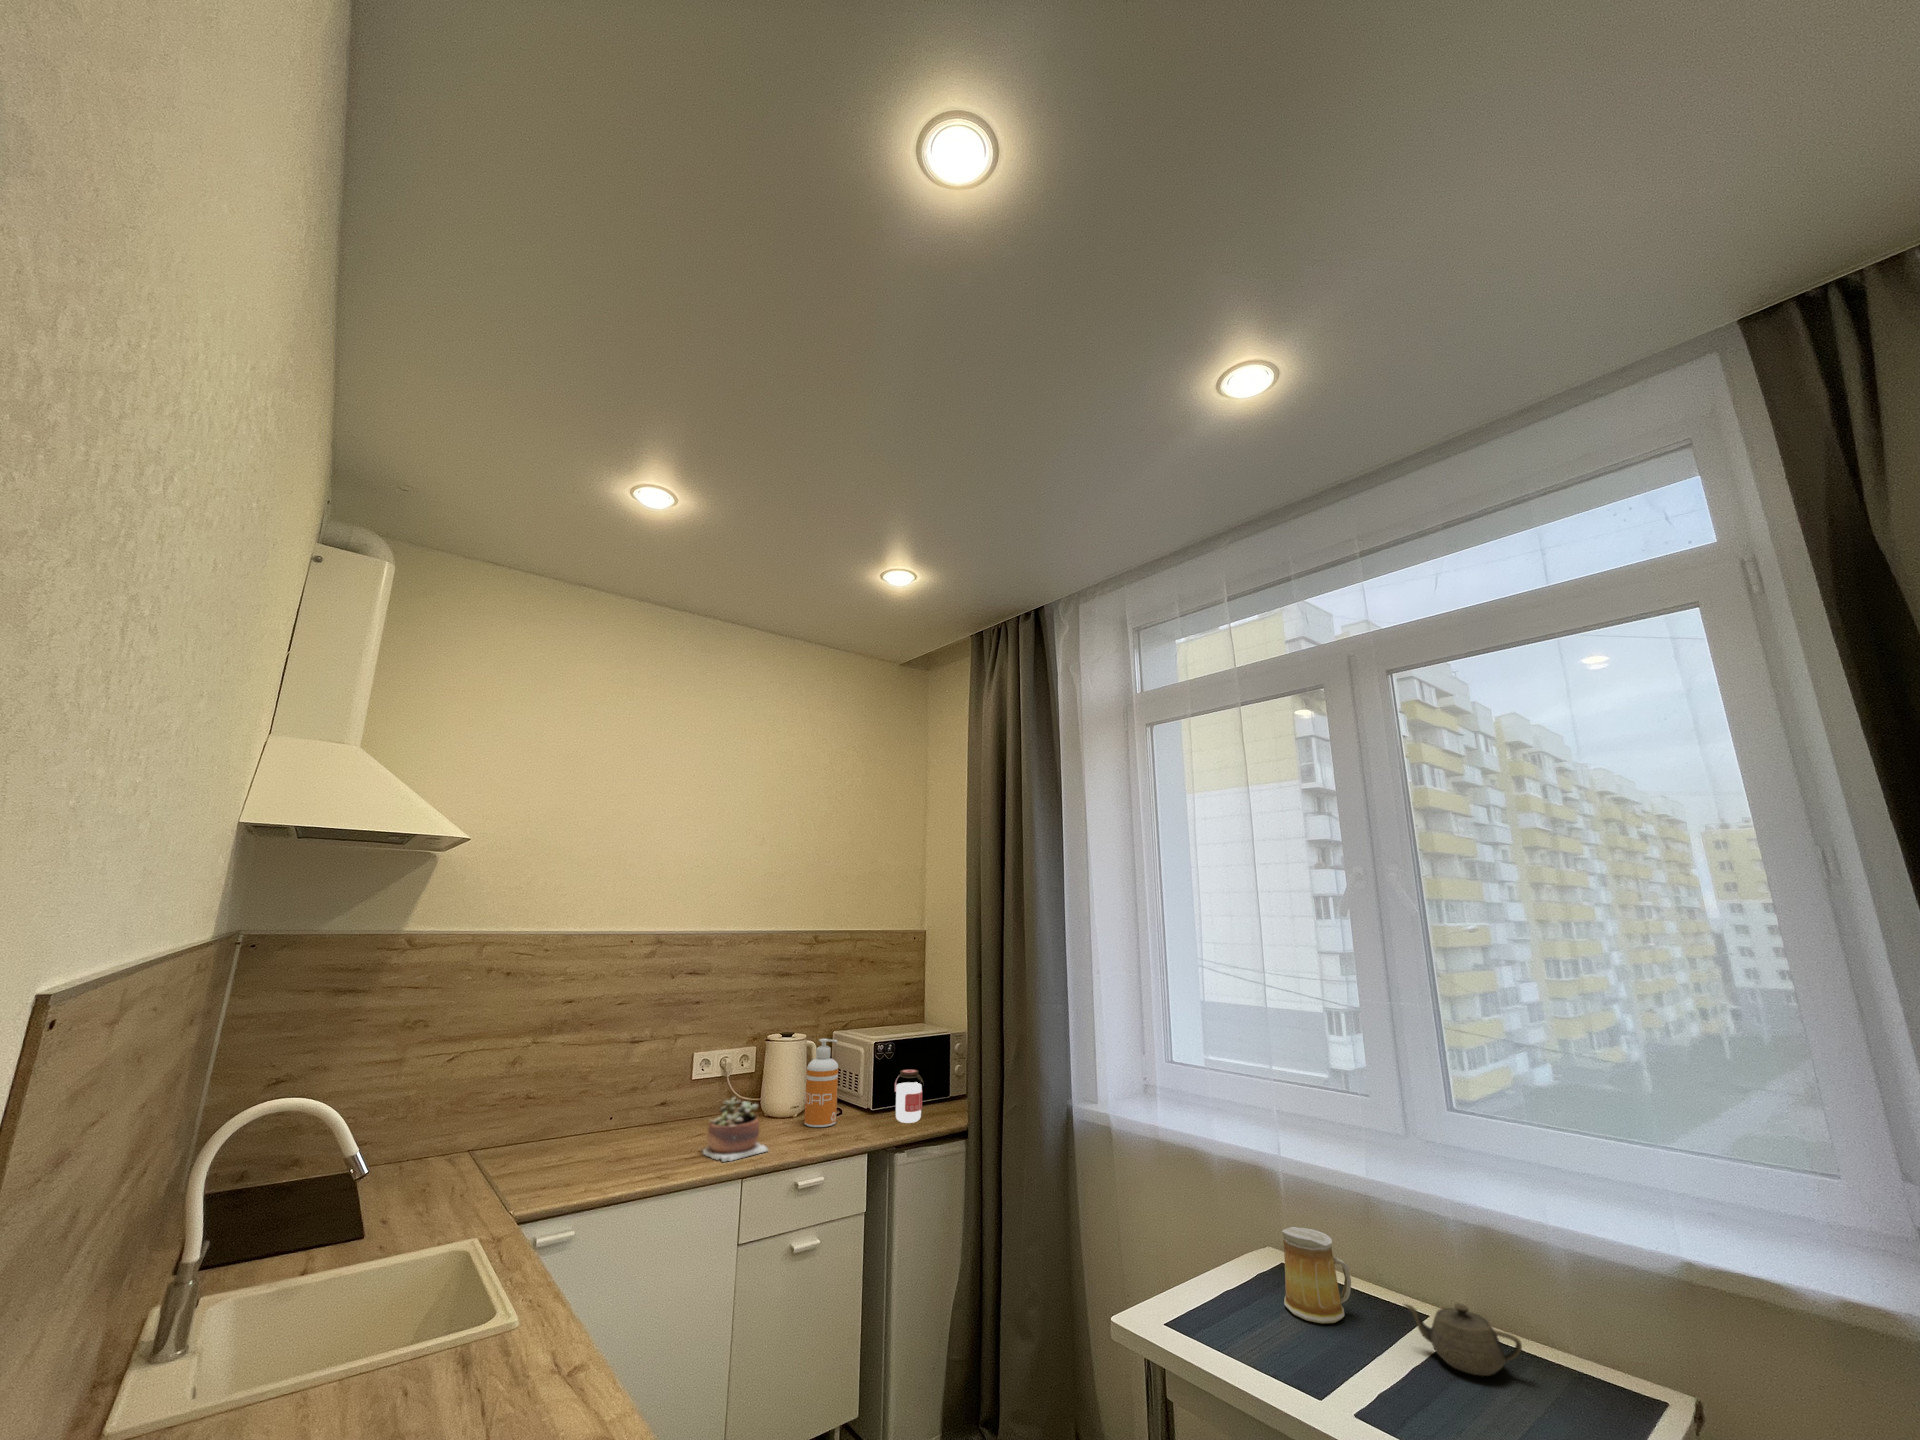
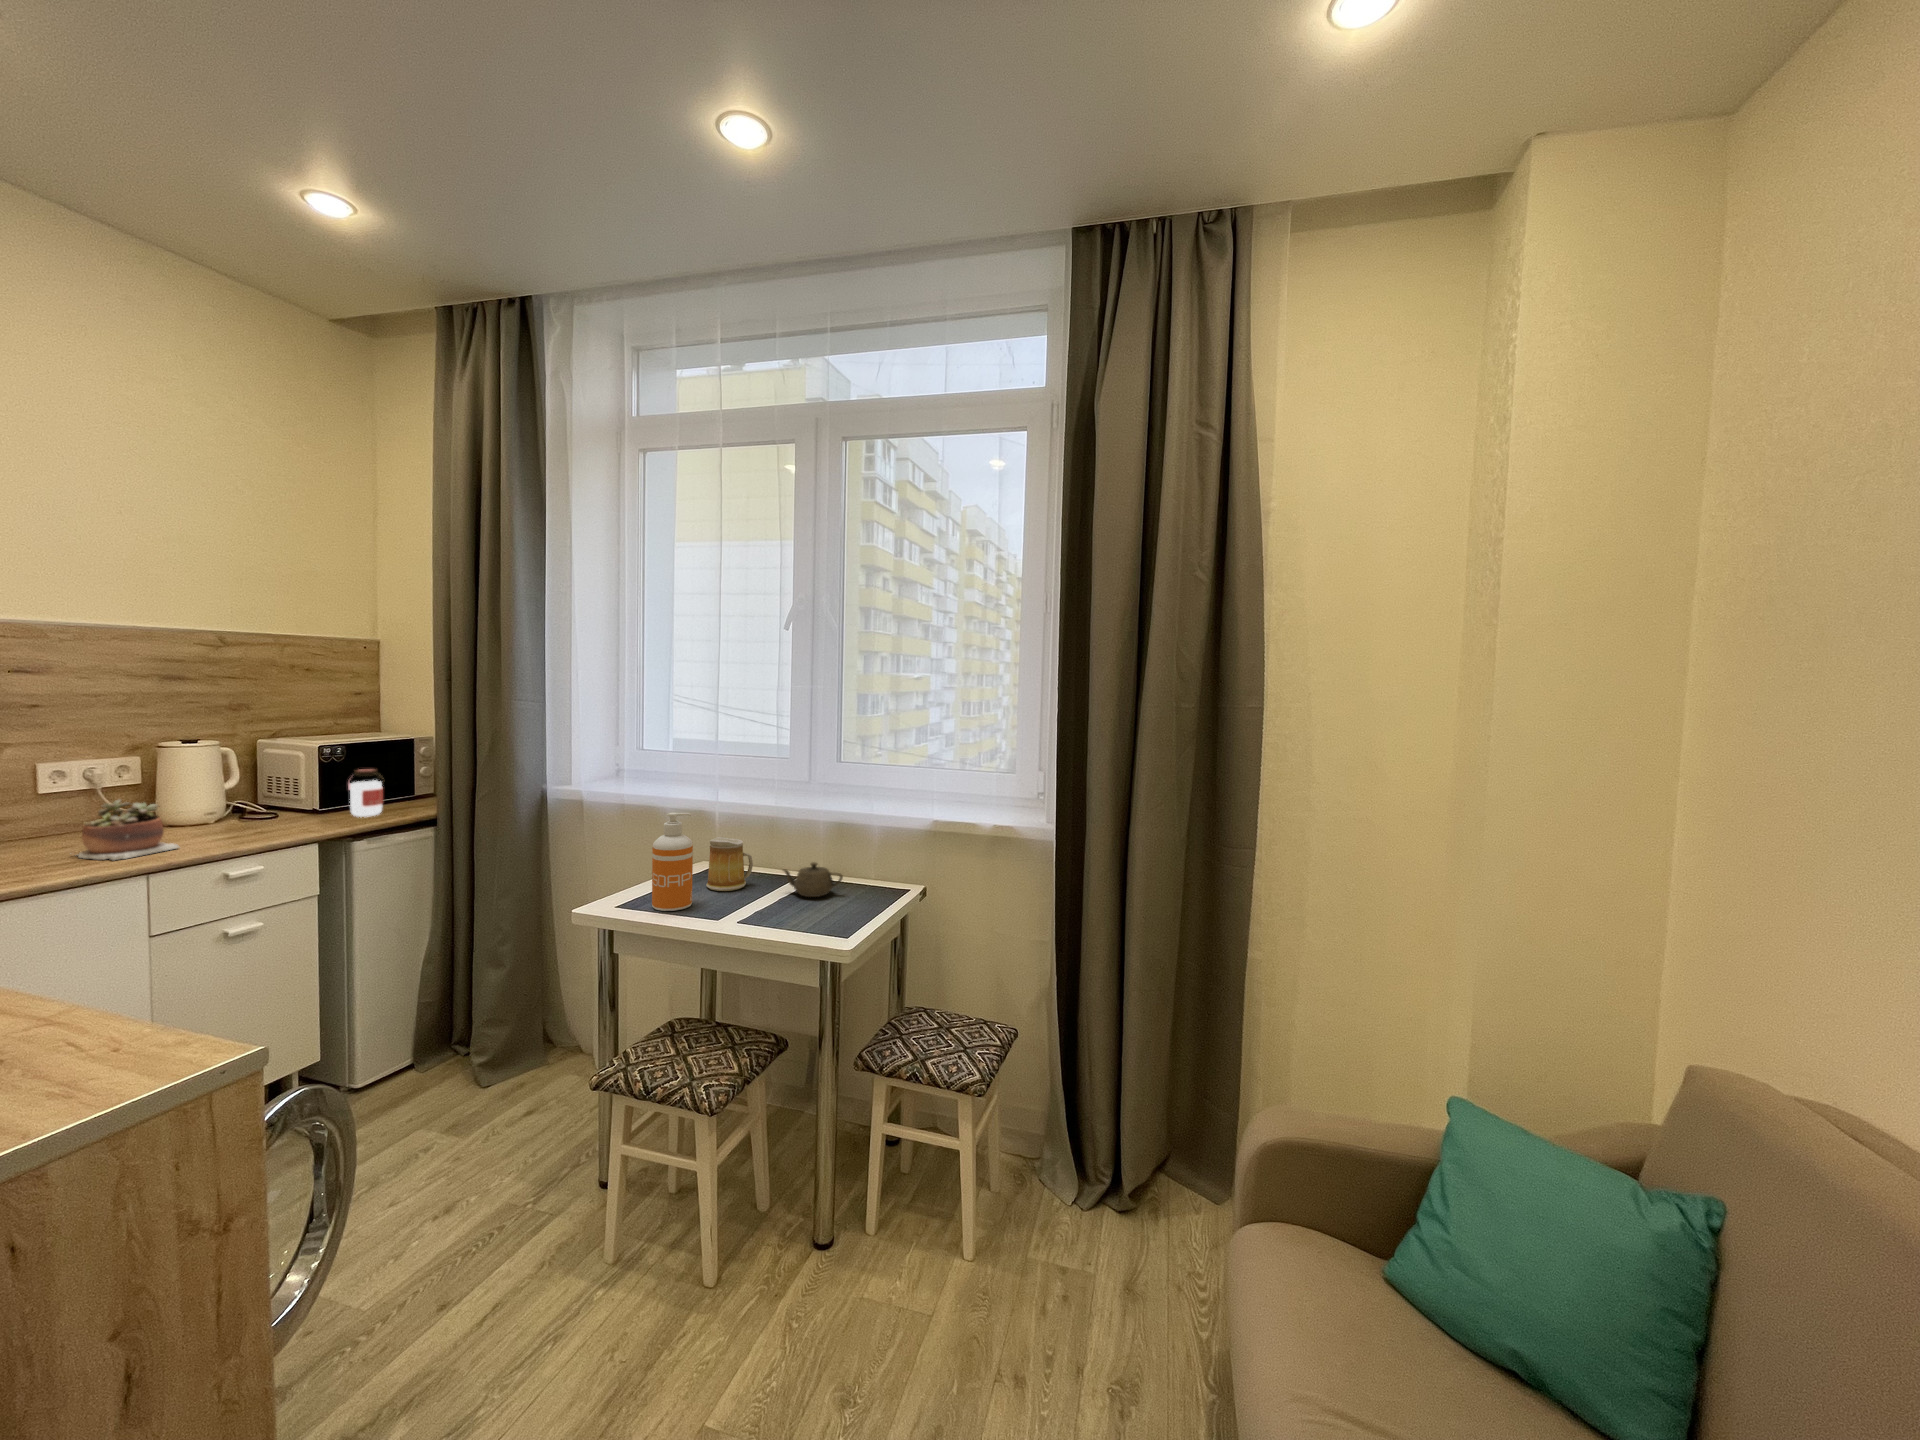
soap dispenser: present [804,1039,838,1127] -> present [652,812,693,911]

